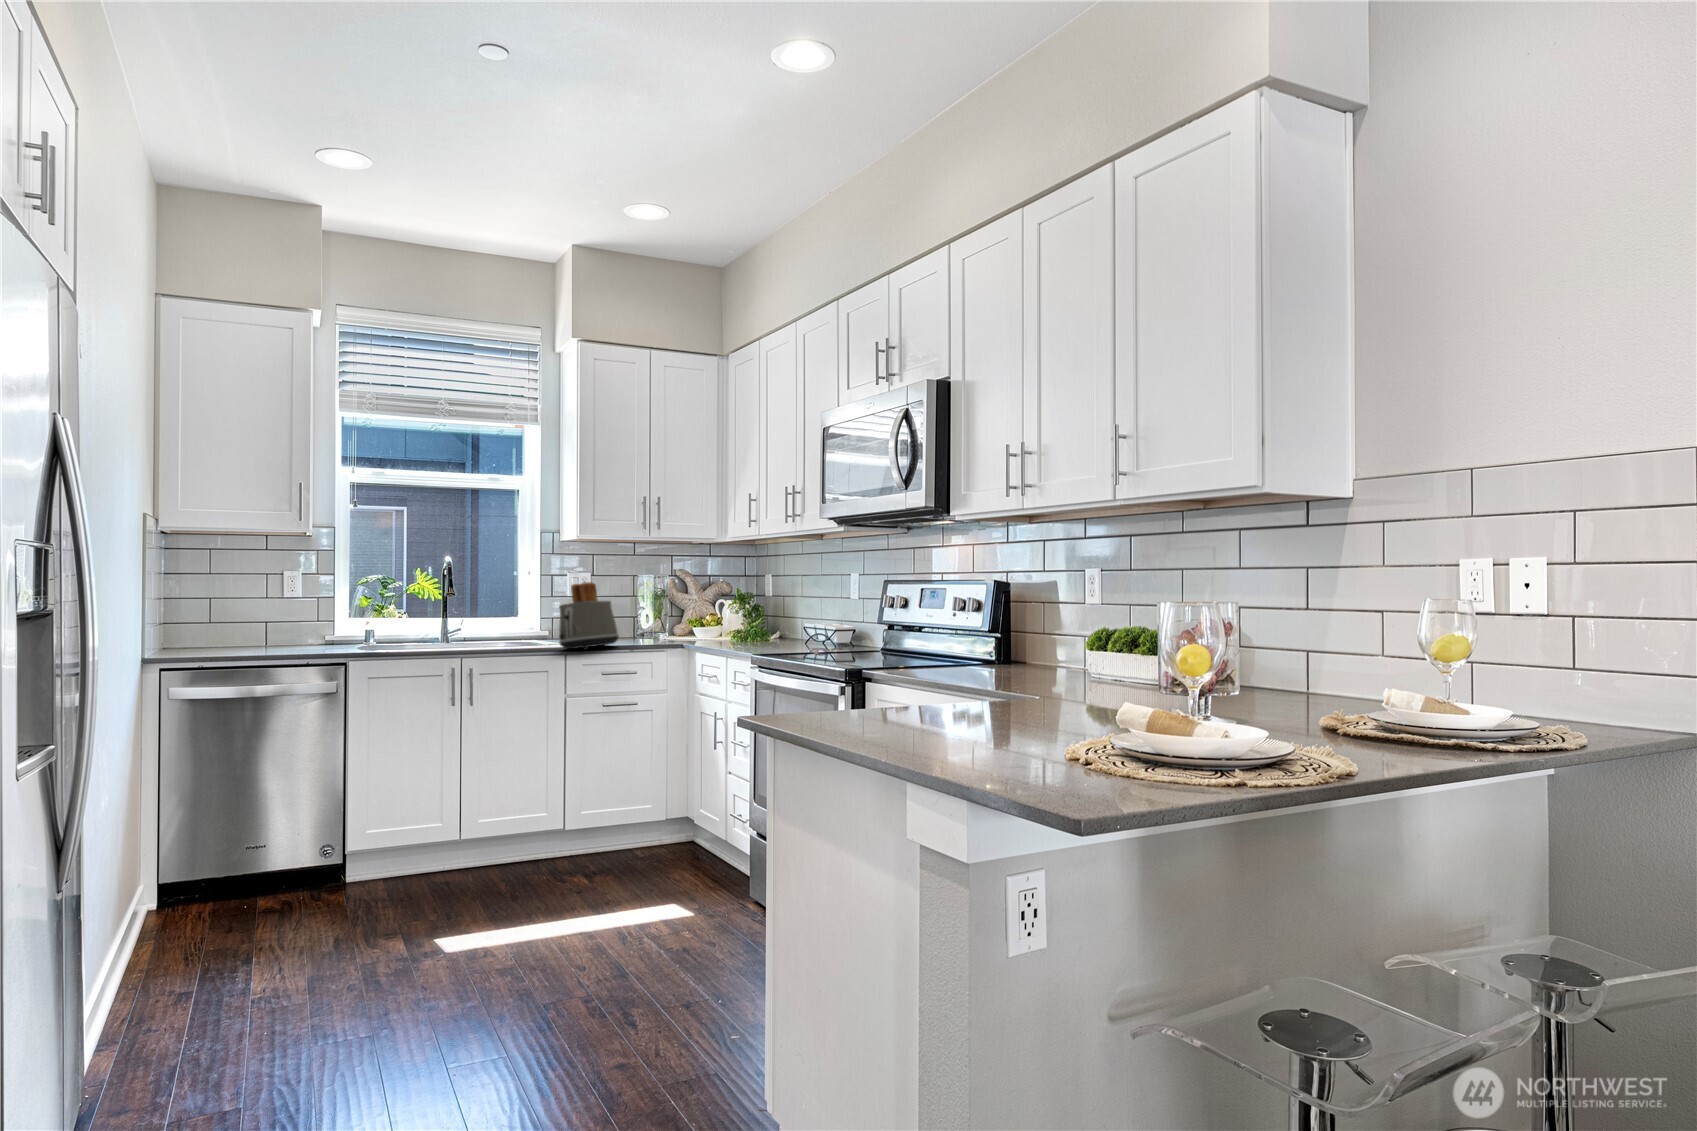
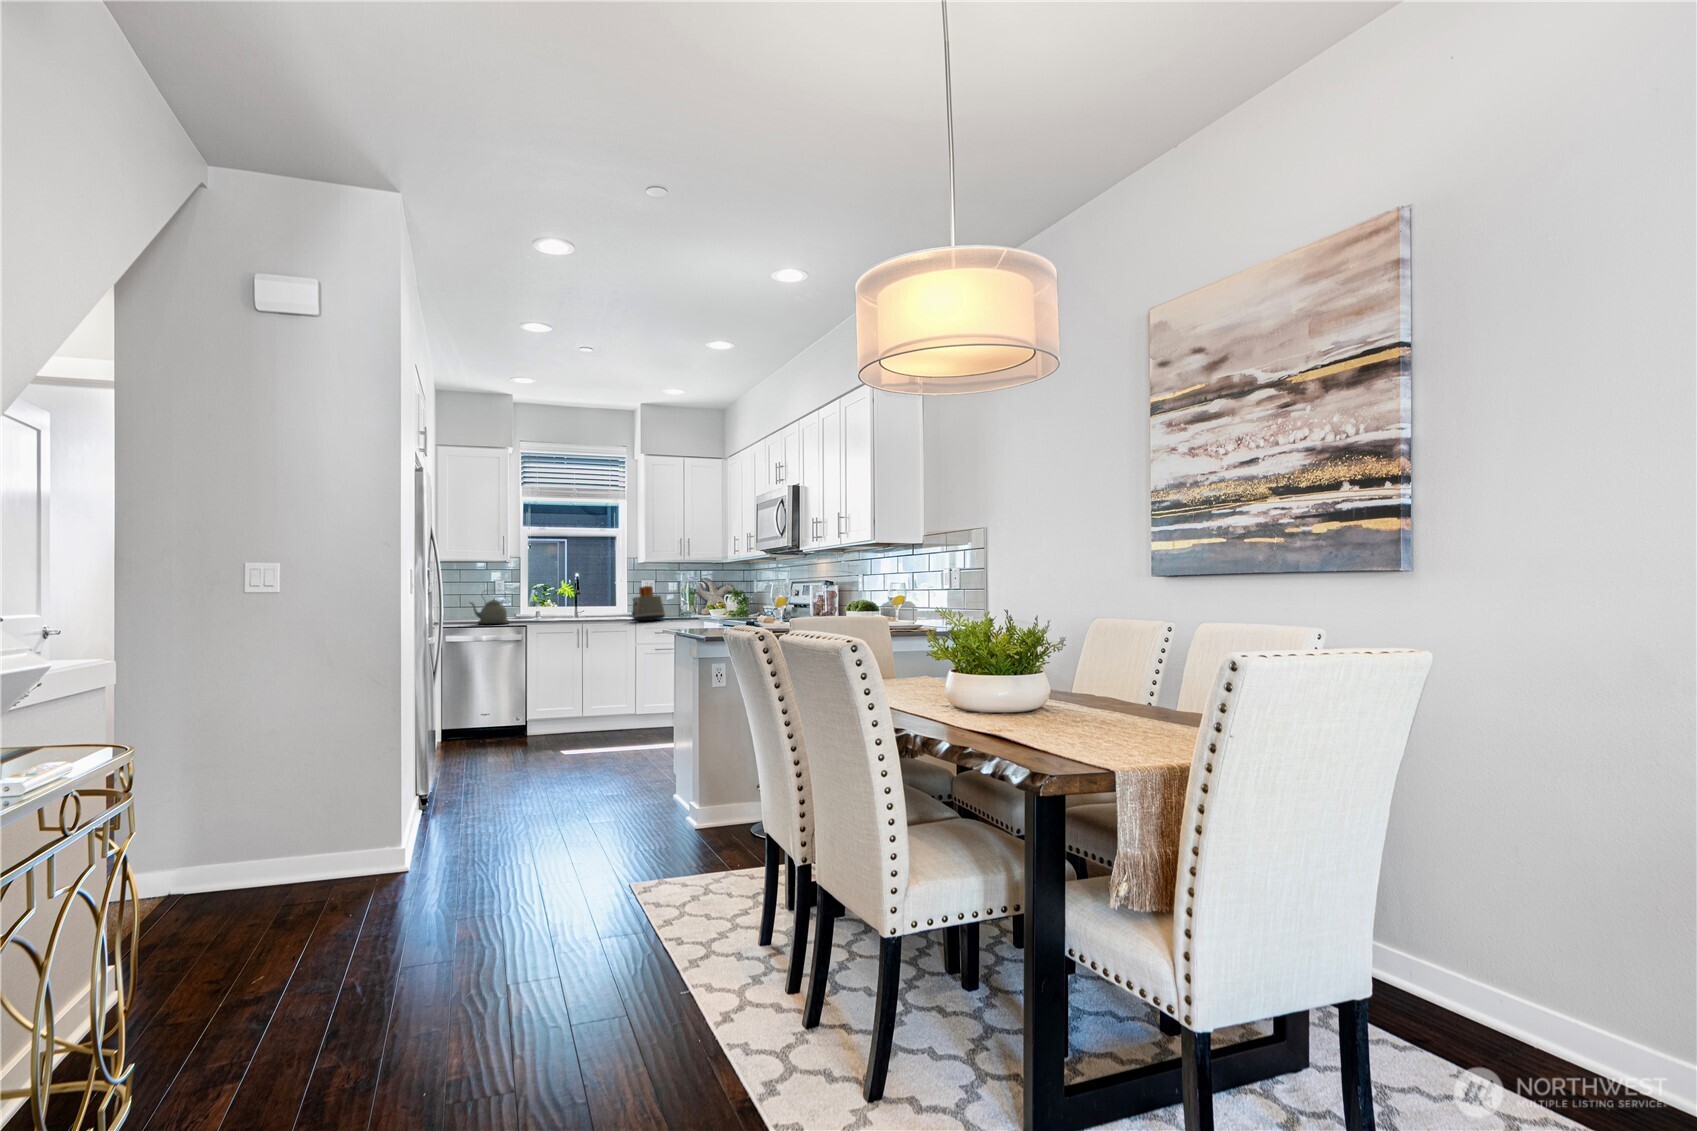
kettle: none [226,587,313,657] -> present [470,592,510,624]

